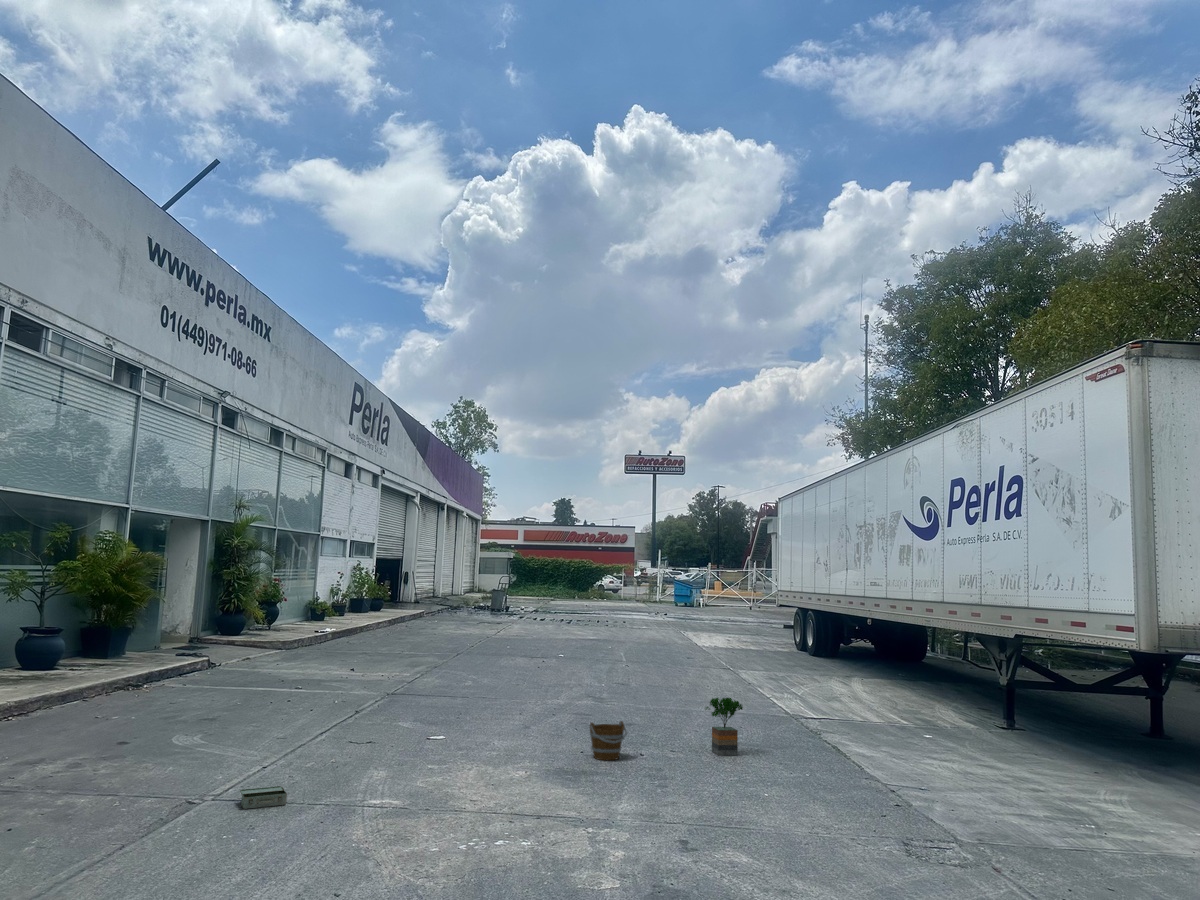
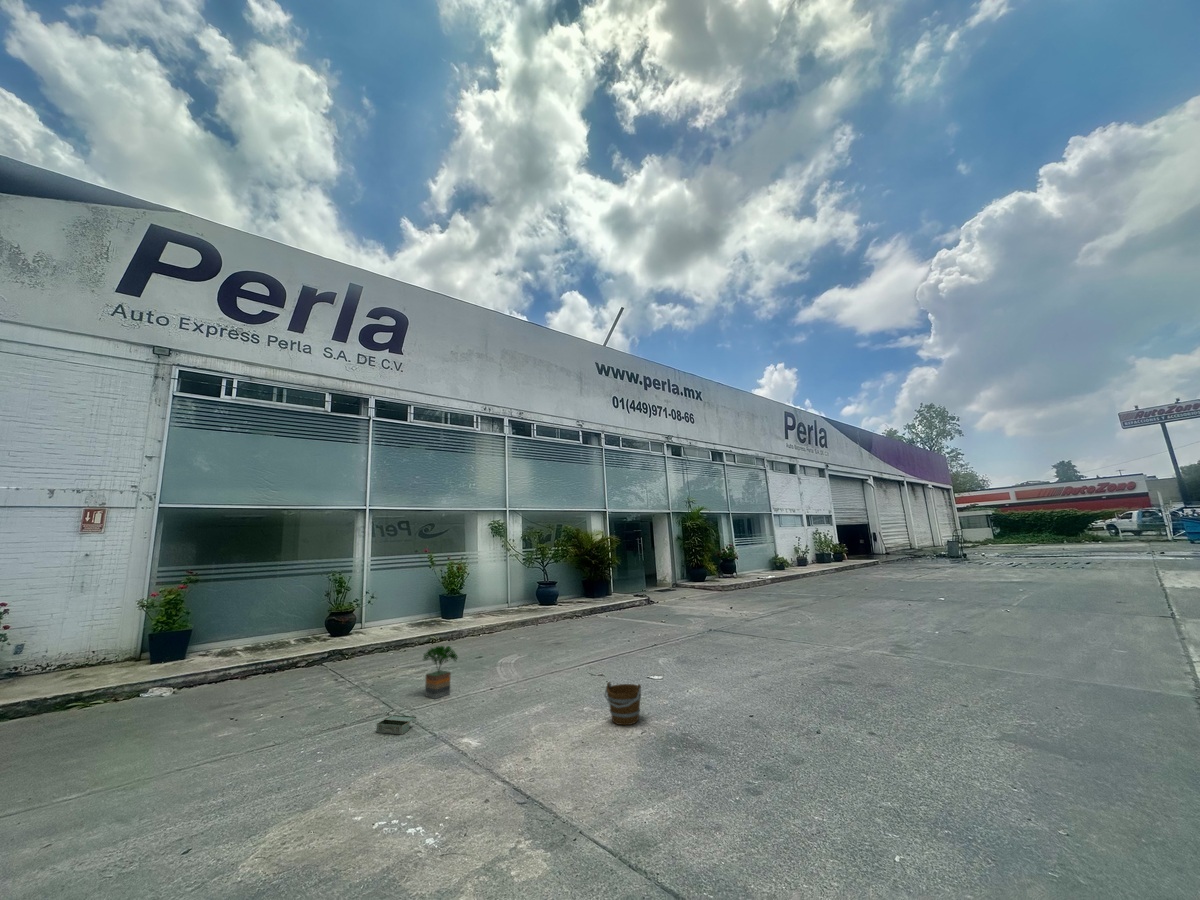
potted tree: present [706,698,743,756] -> present [423,646,458,699]
bucket: present [590,721,627,760] -> present [604,682,641,725]

